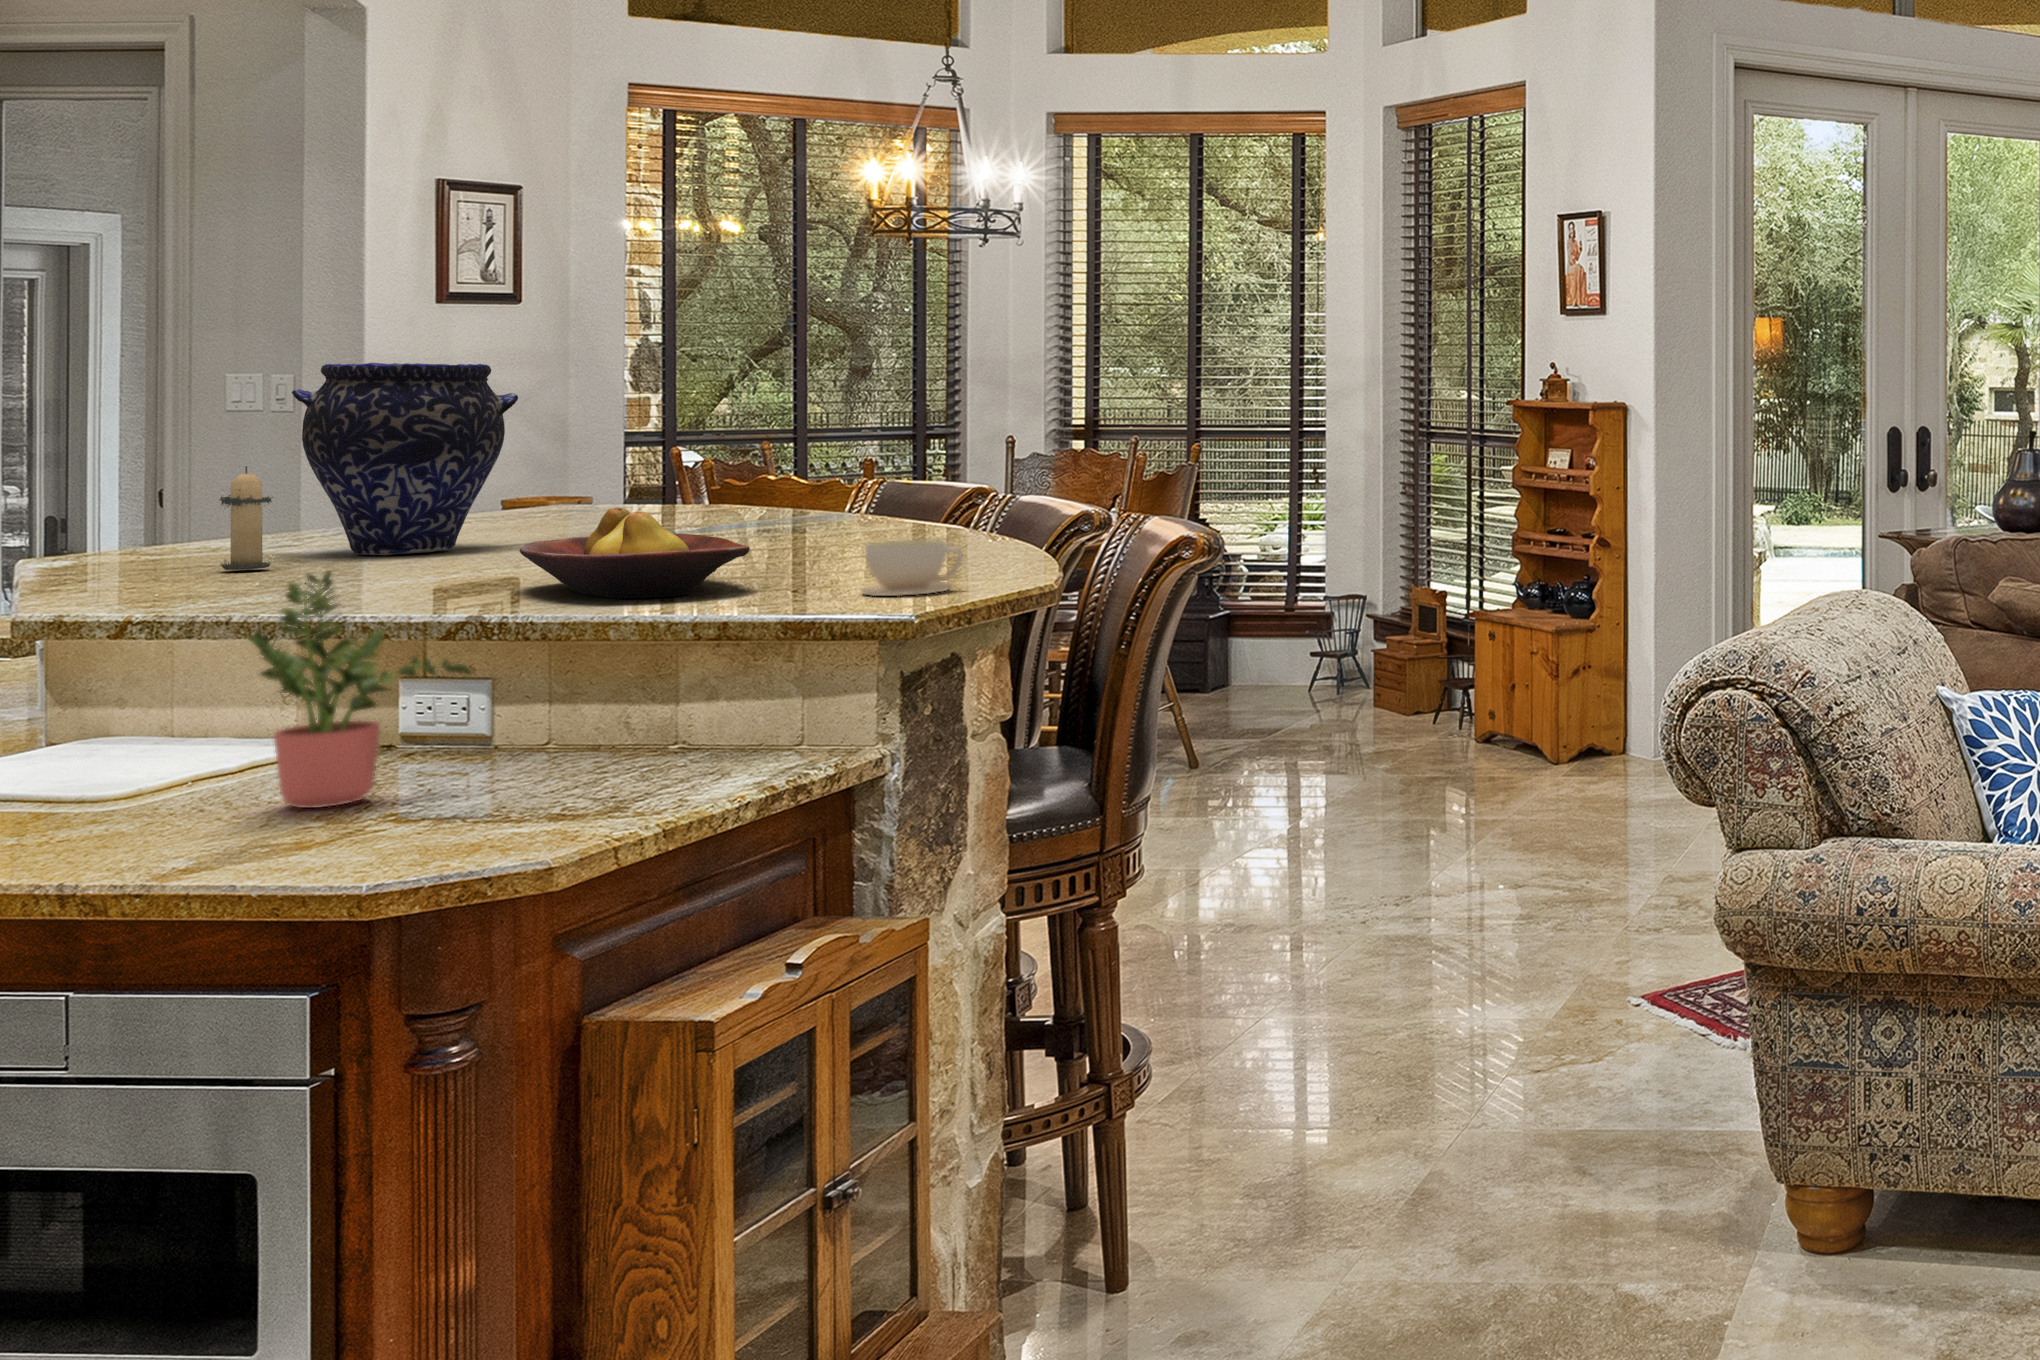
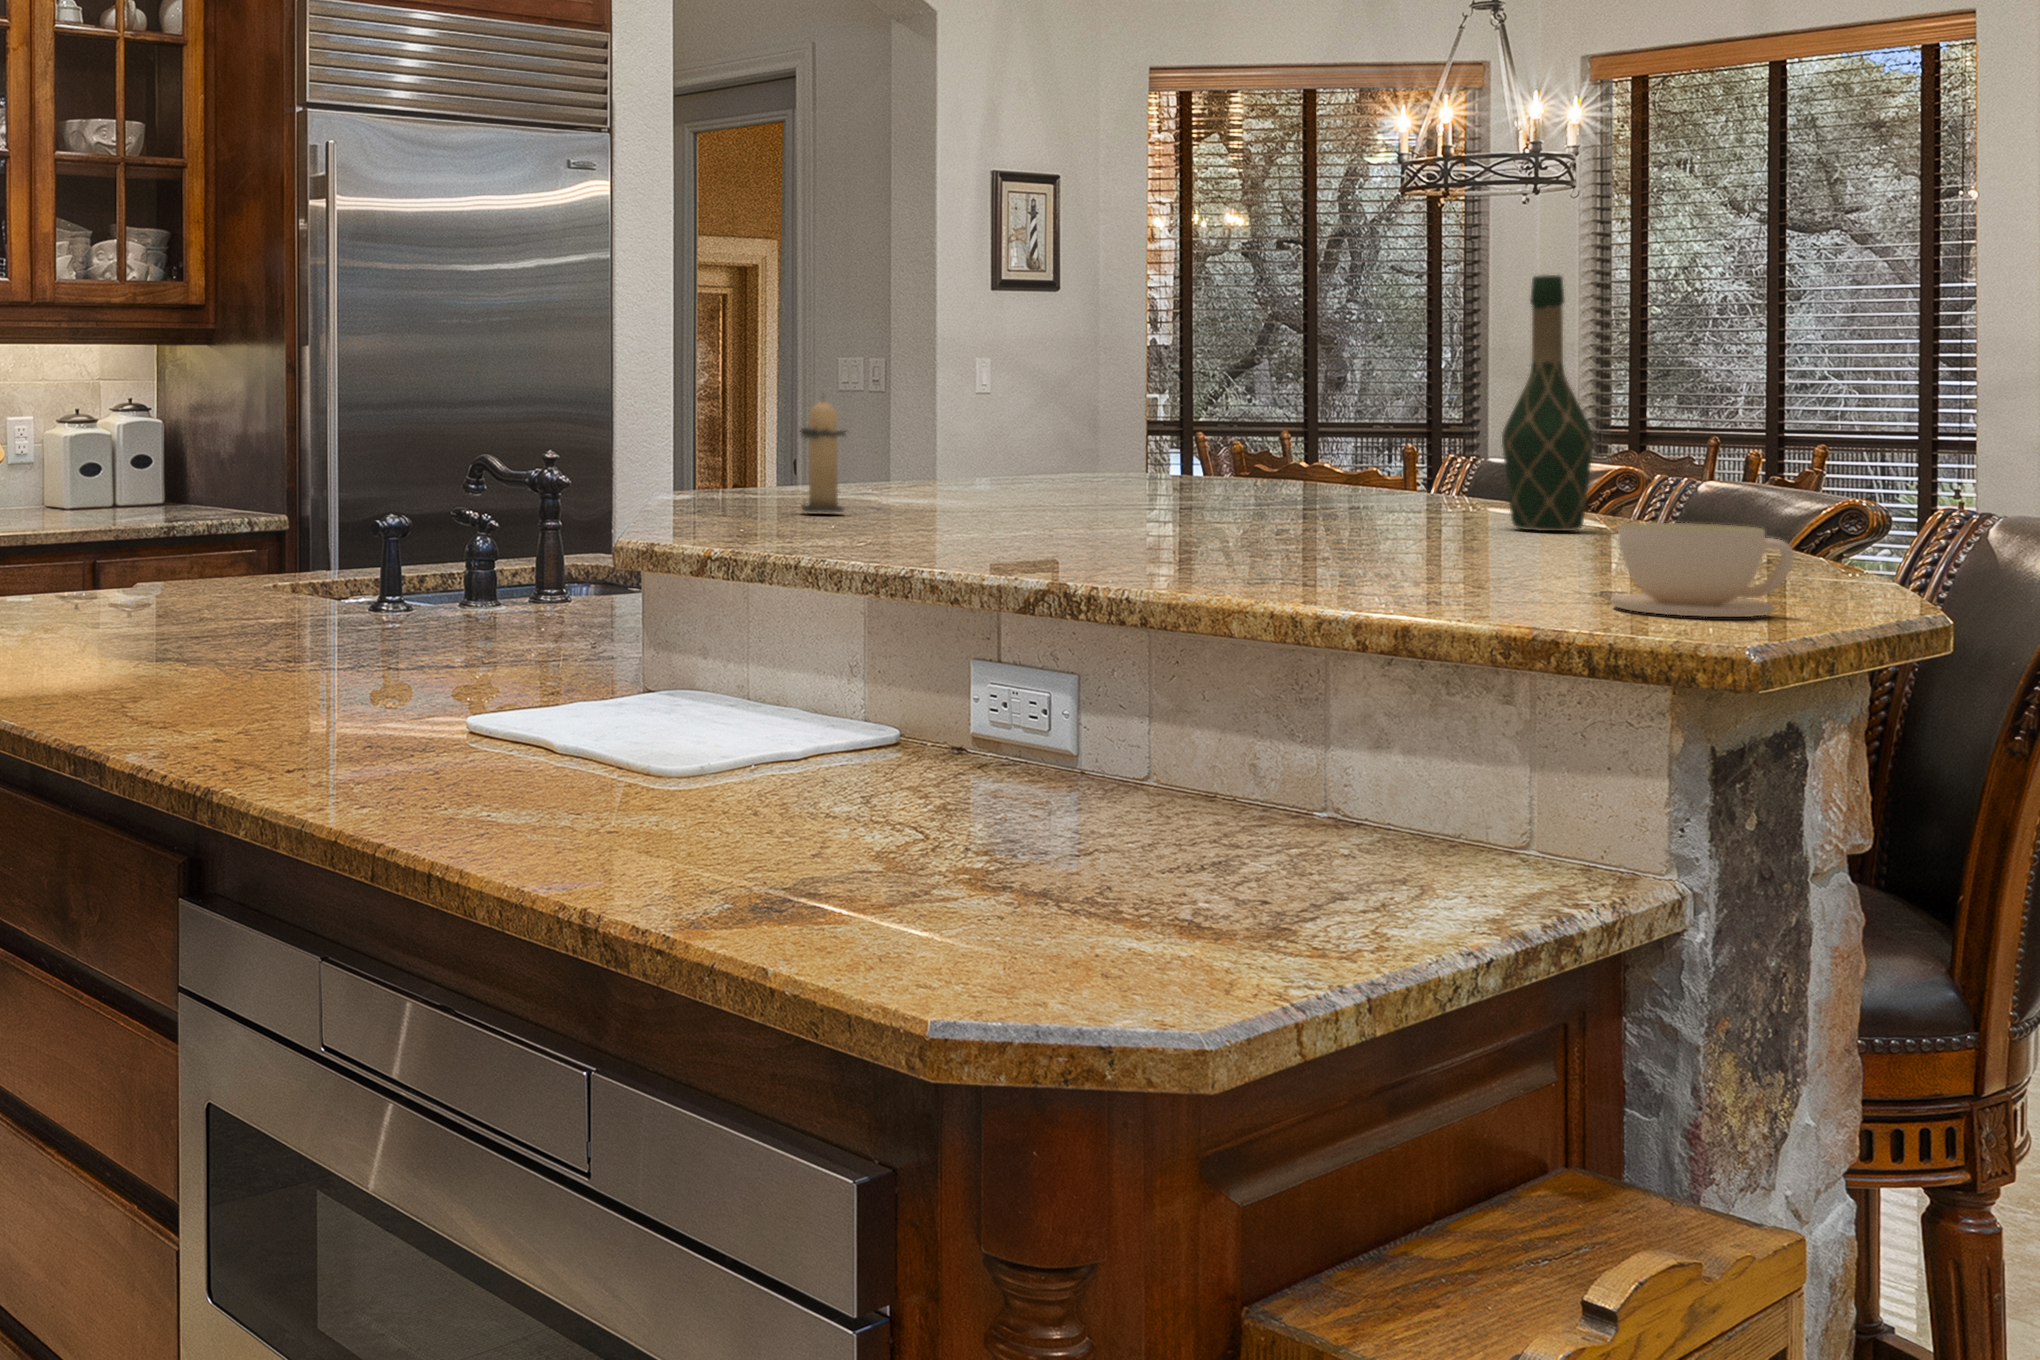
wine bottle: none [855,362,919,540] -> present [1502,275,1593,531]
vase: present [292,363,518,555] -> none [867,281,1089,508]
fruit bowl: present [519,507,750,598] -> none [1108,452,1422,584]
potted plant: present [249,571,471,808] -> none [798,503,1068,843]

